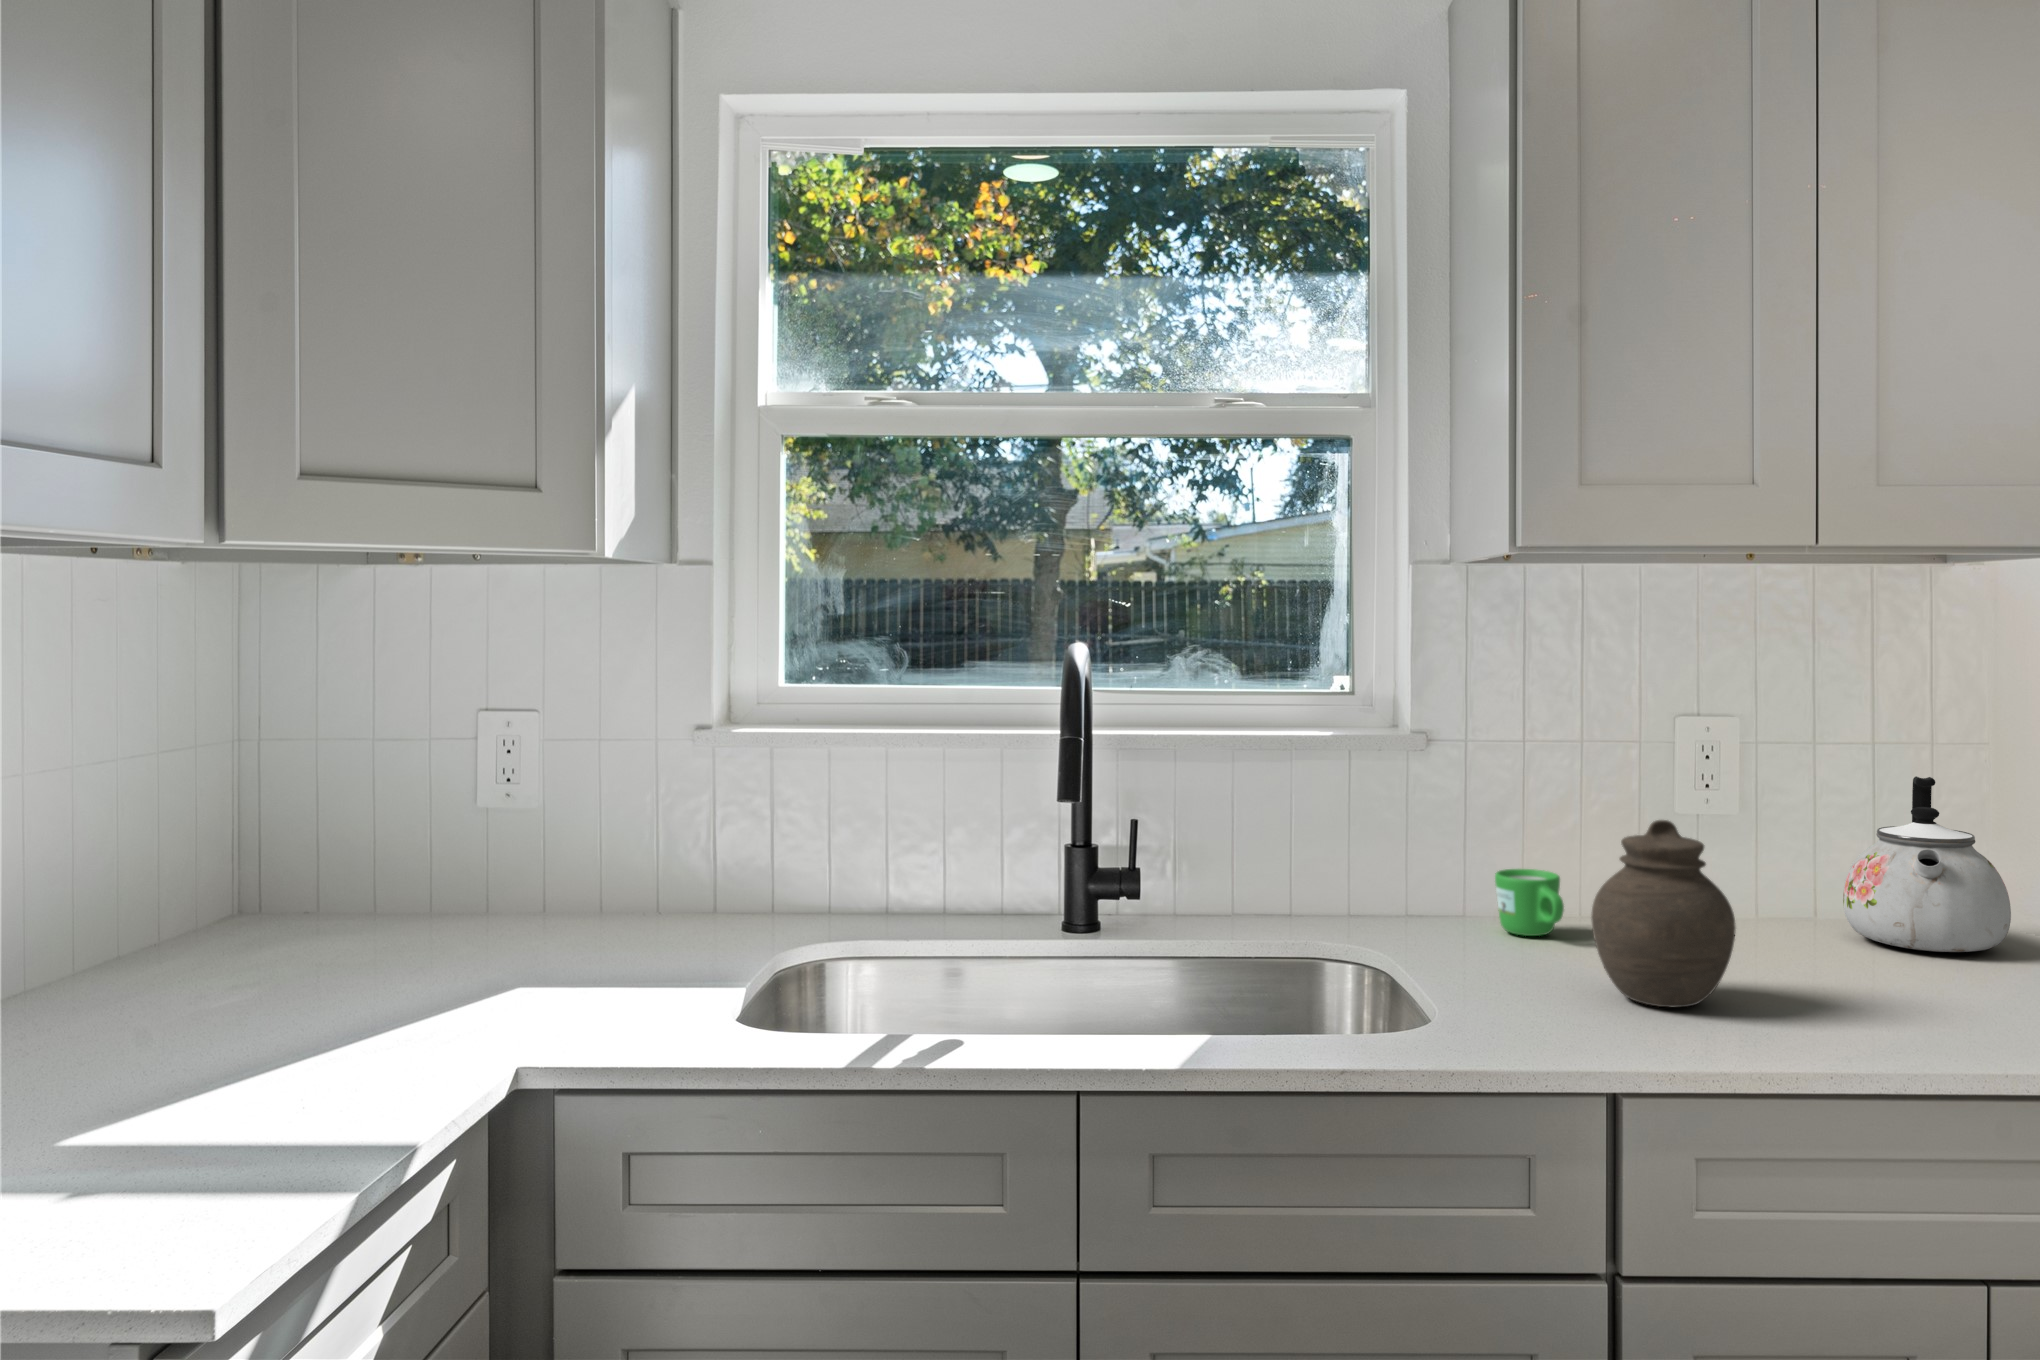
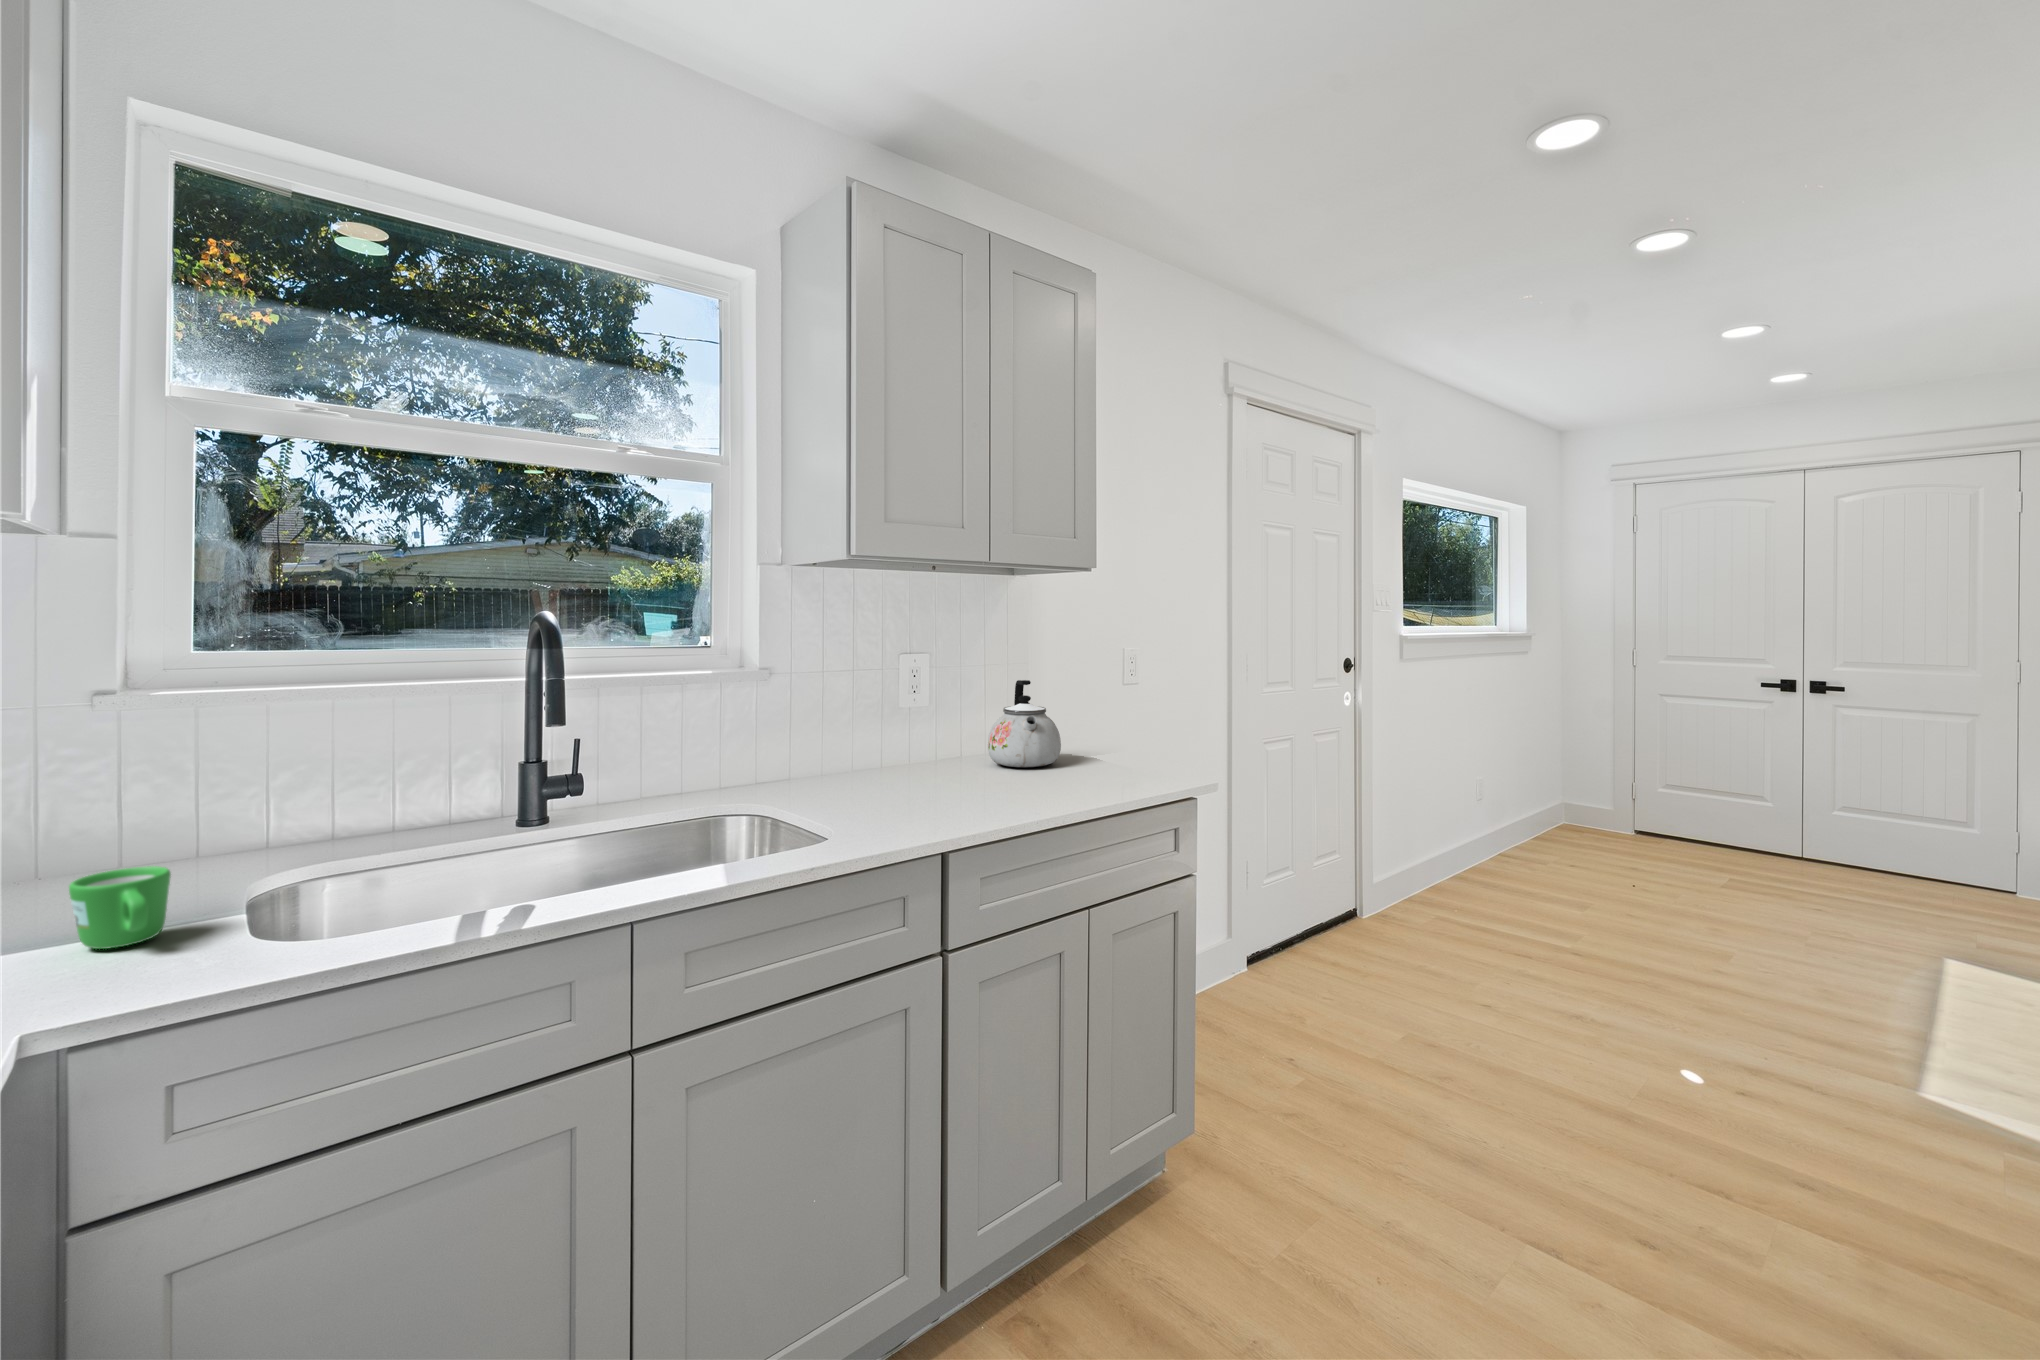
jar: present [1591,820,1736,1007] -> none [898,709,972,810]
mug: present [1495,869,1564,936] -> present [69,866,171,949]

